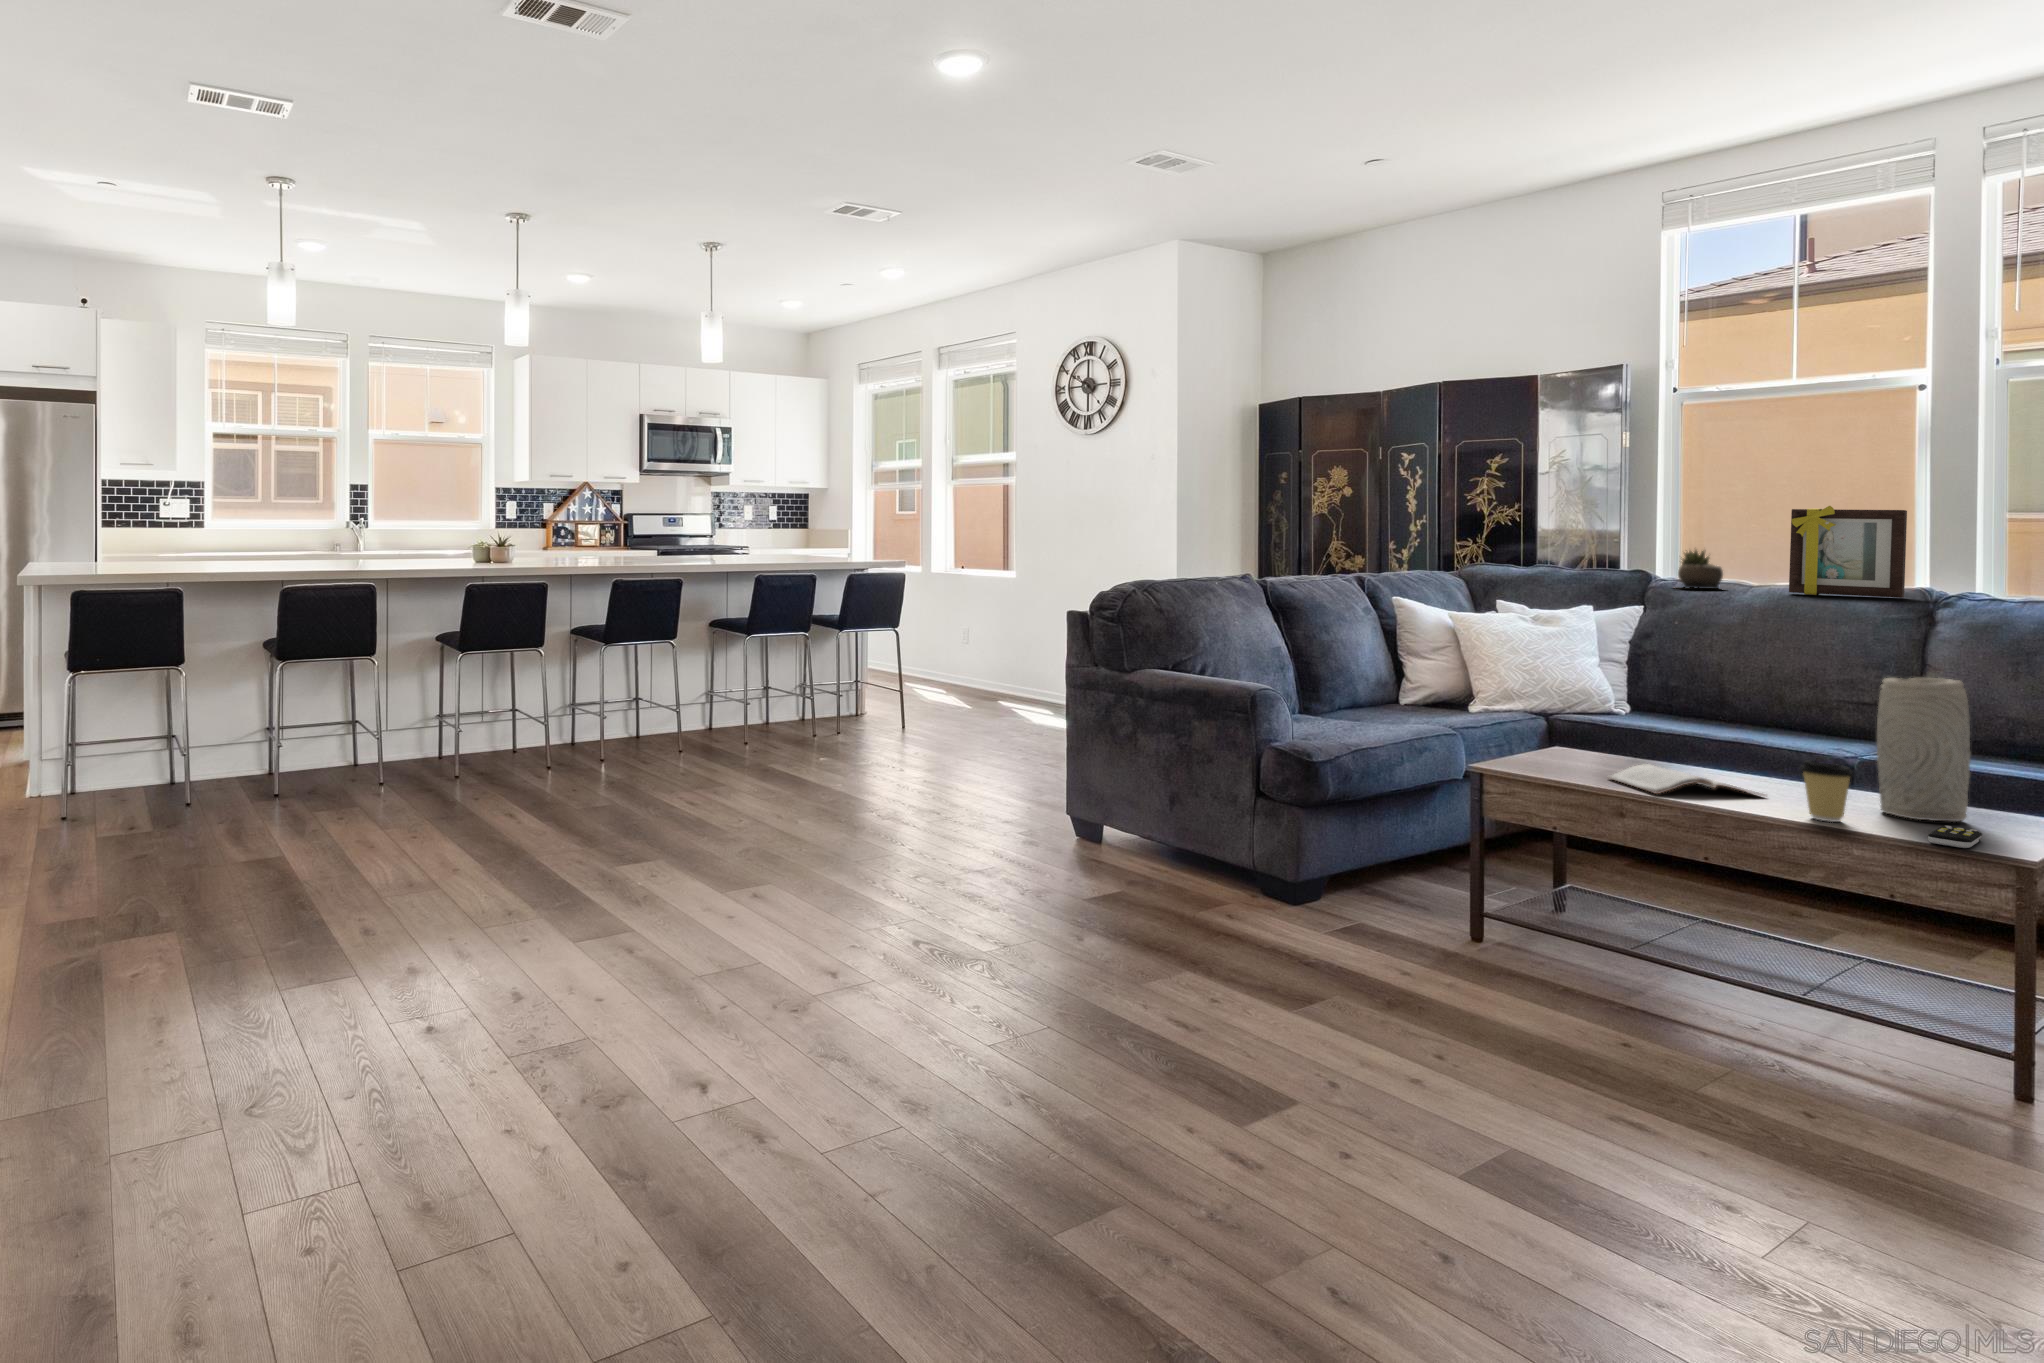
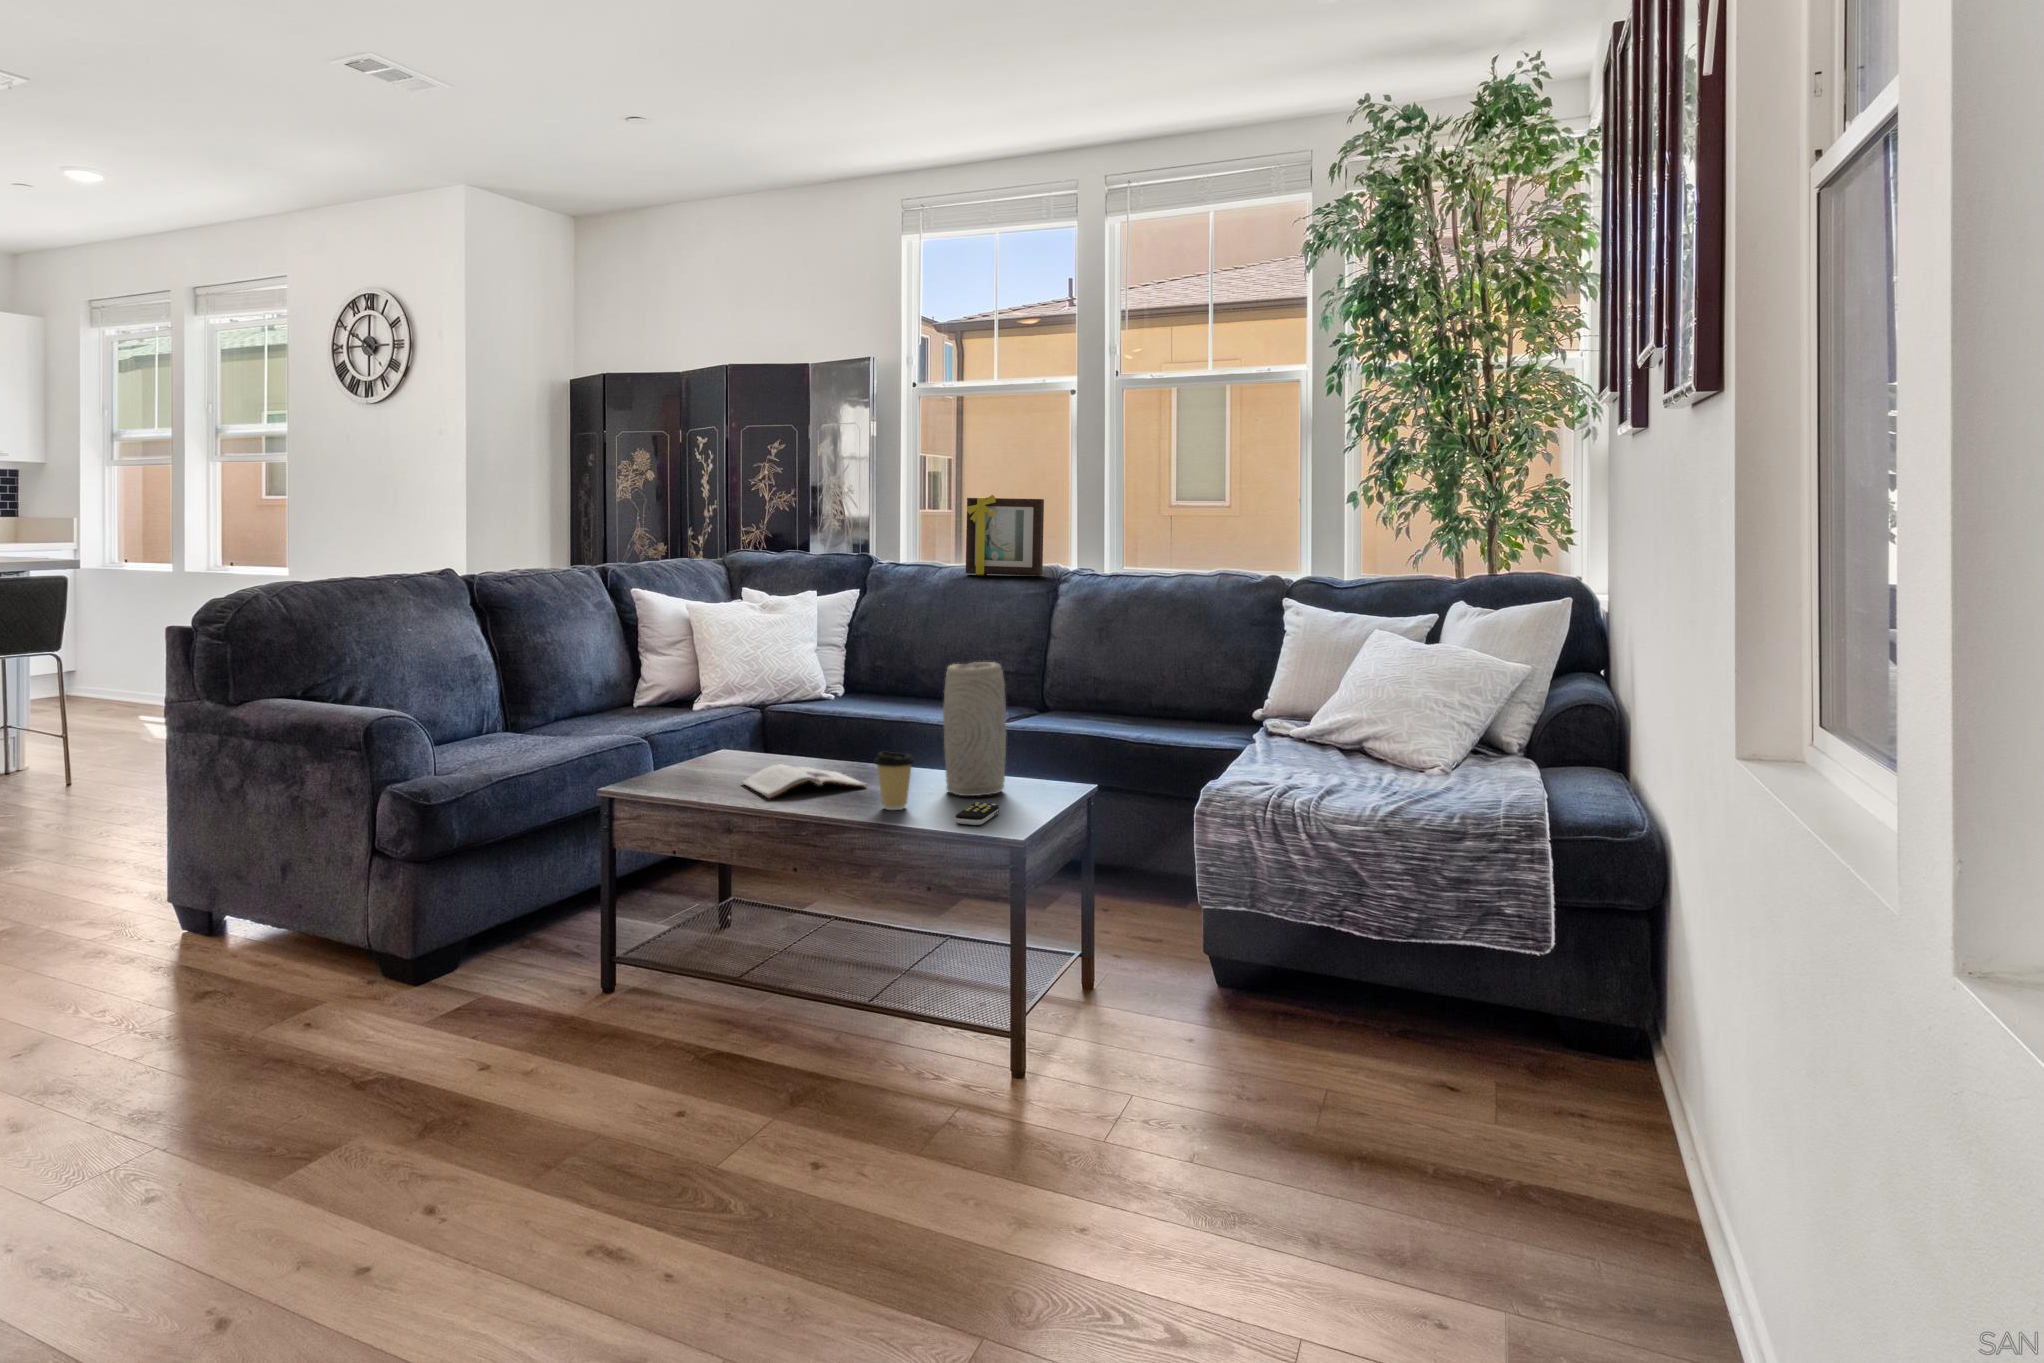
succulent plant: present [1678,550,1723,589] -> none [886,533,928,572]

